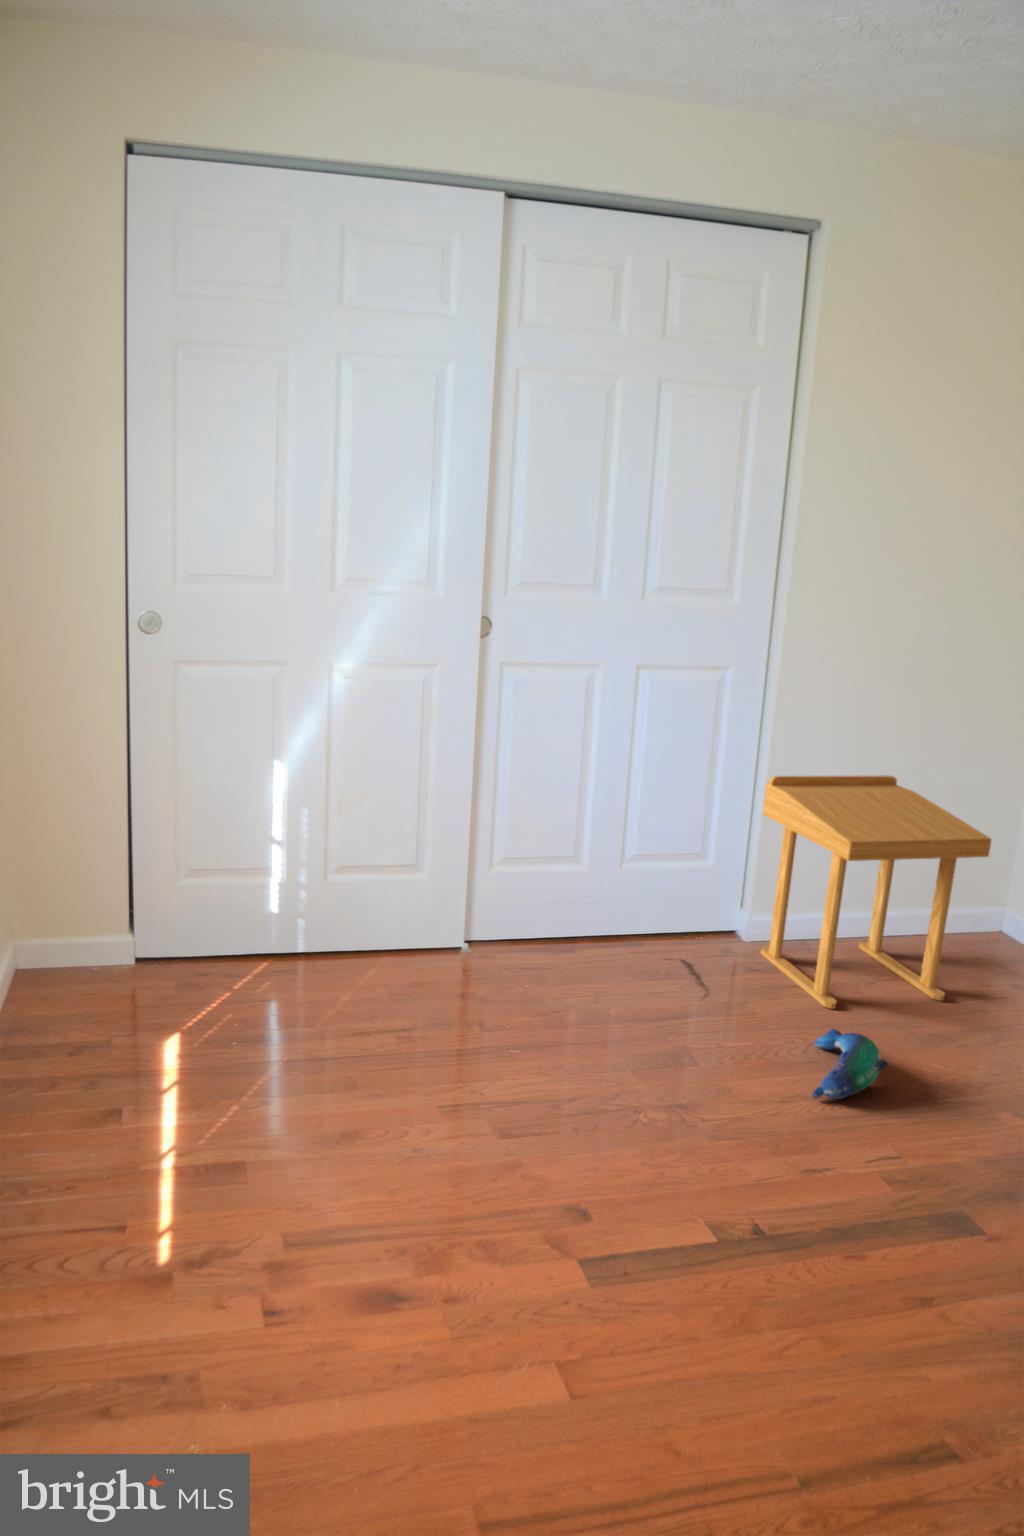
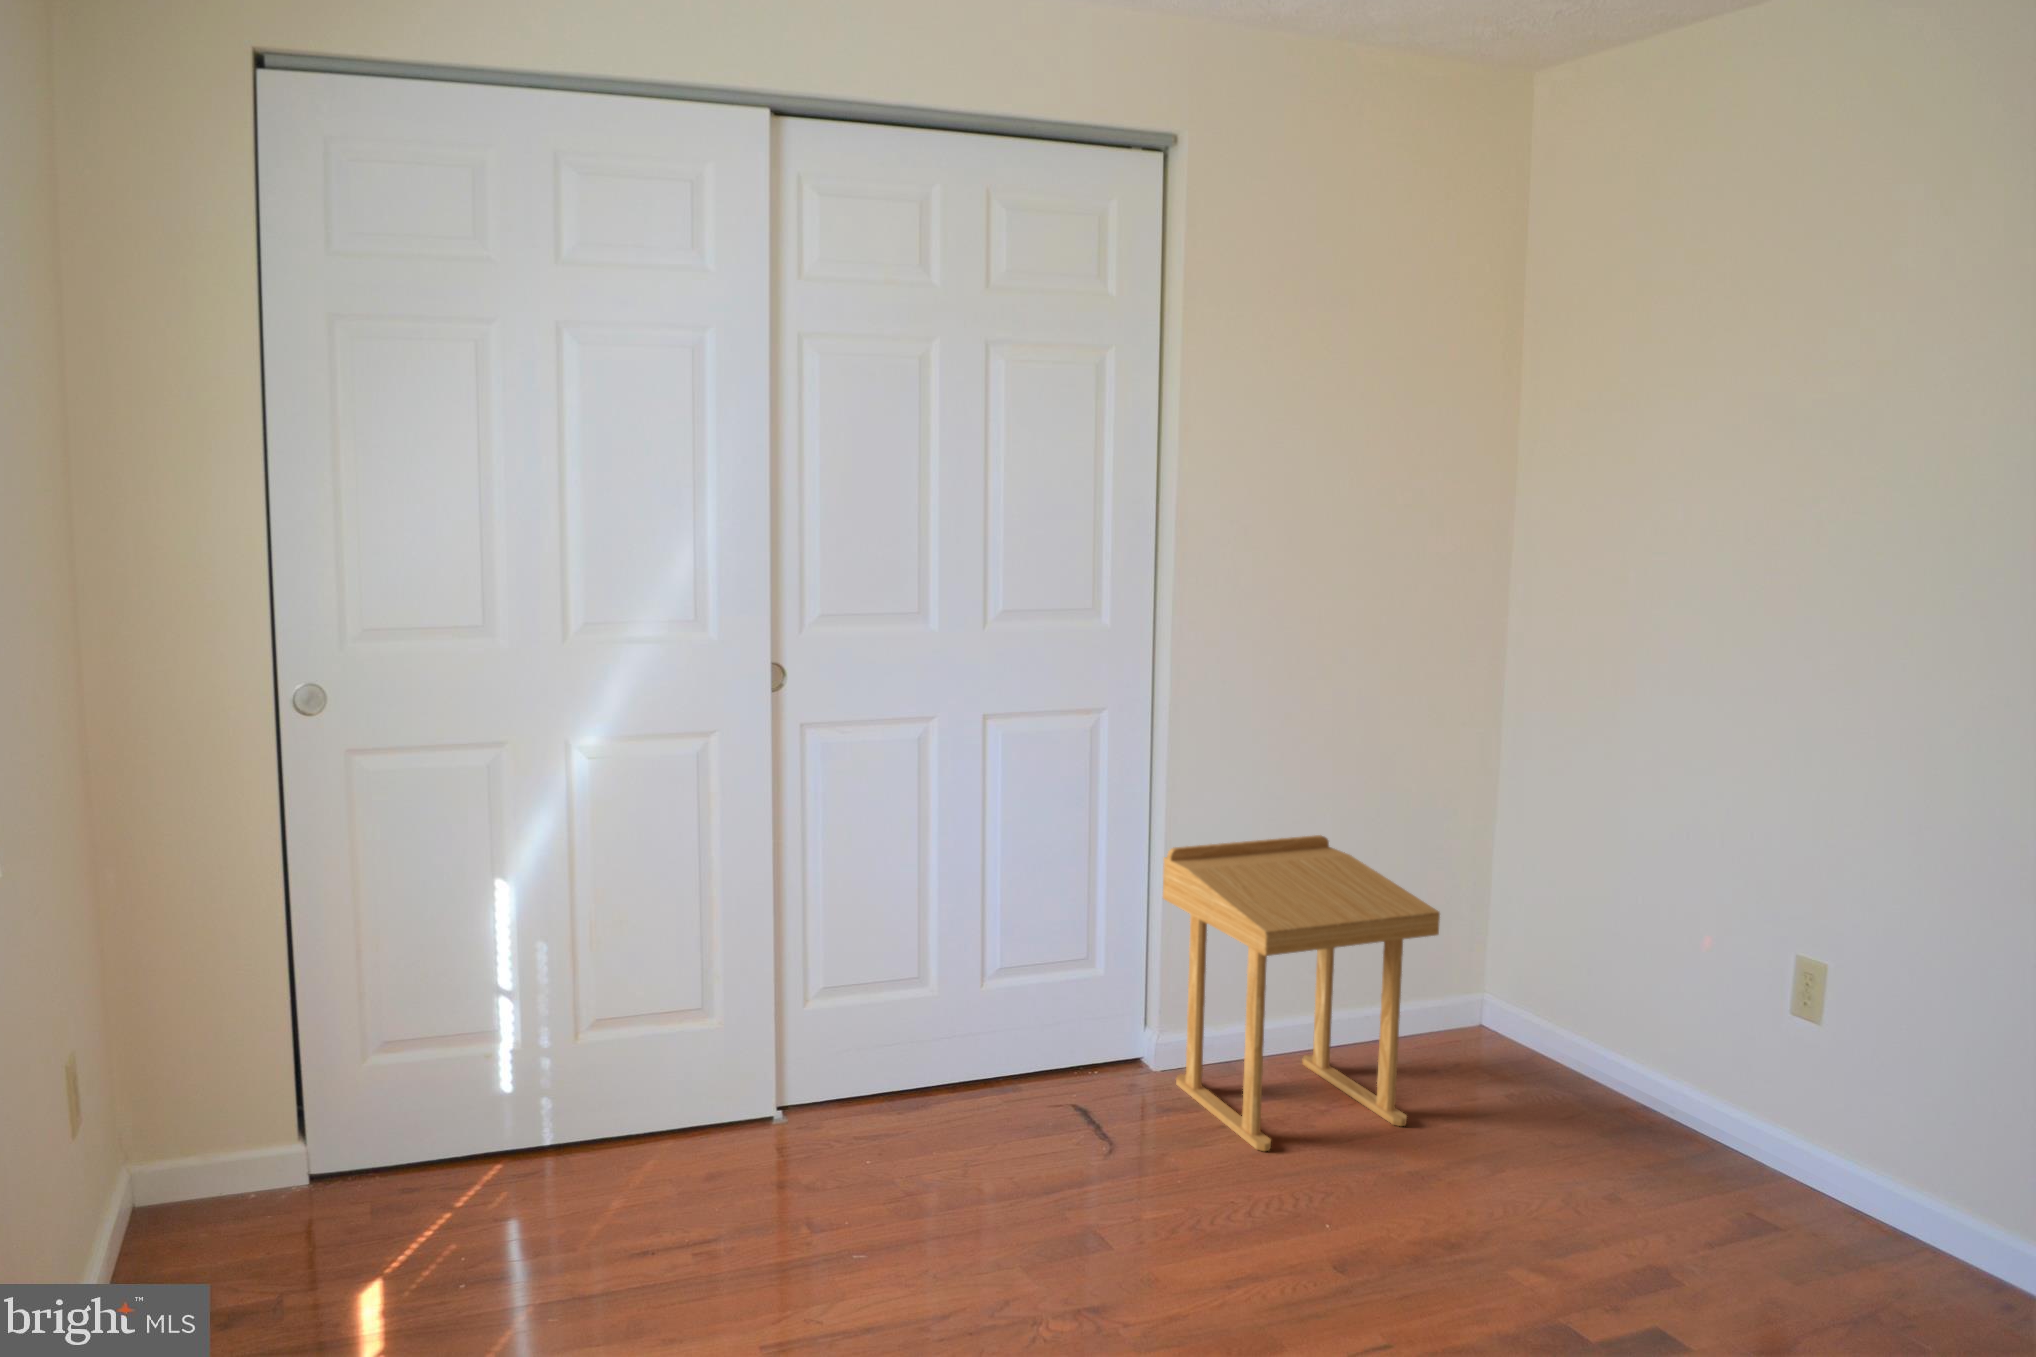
plush toy: present [812,1029,888,1099] -> none [1236,1178,1328,1272]

